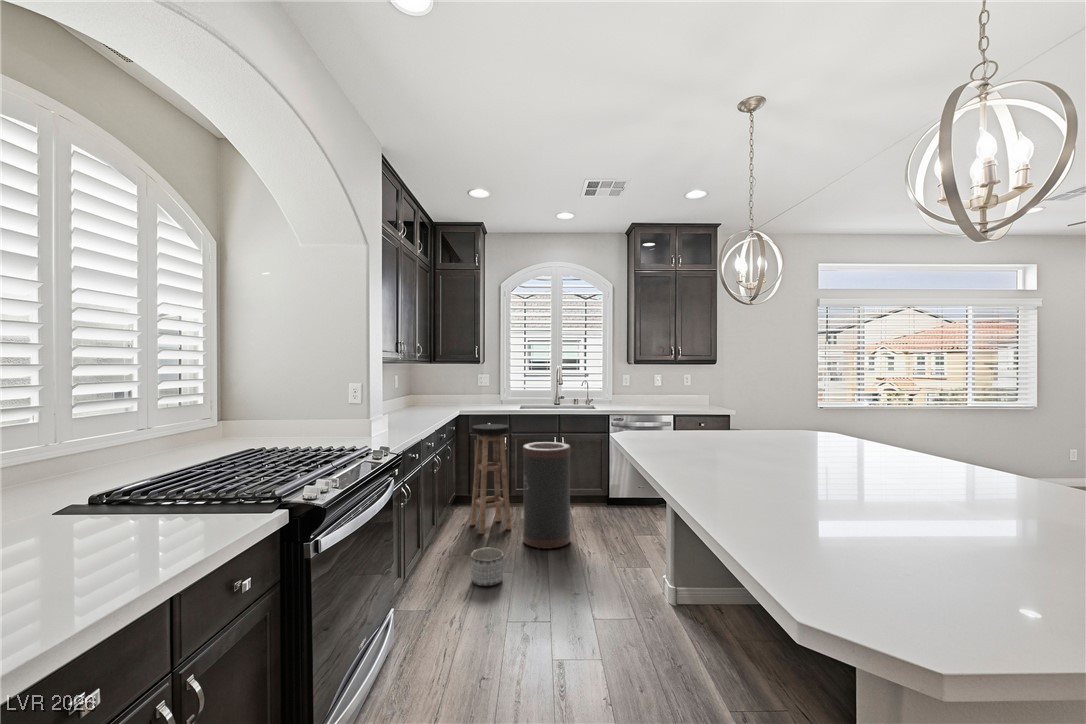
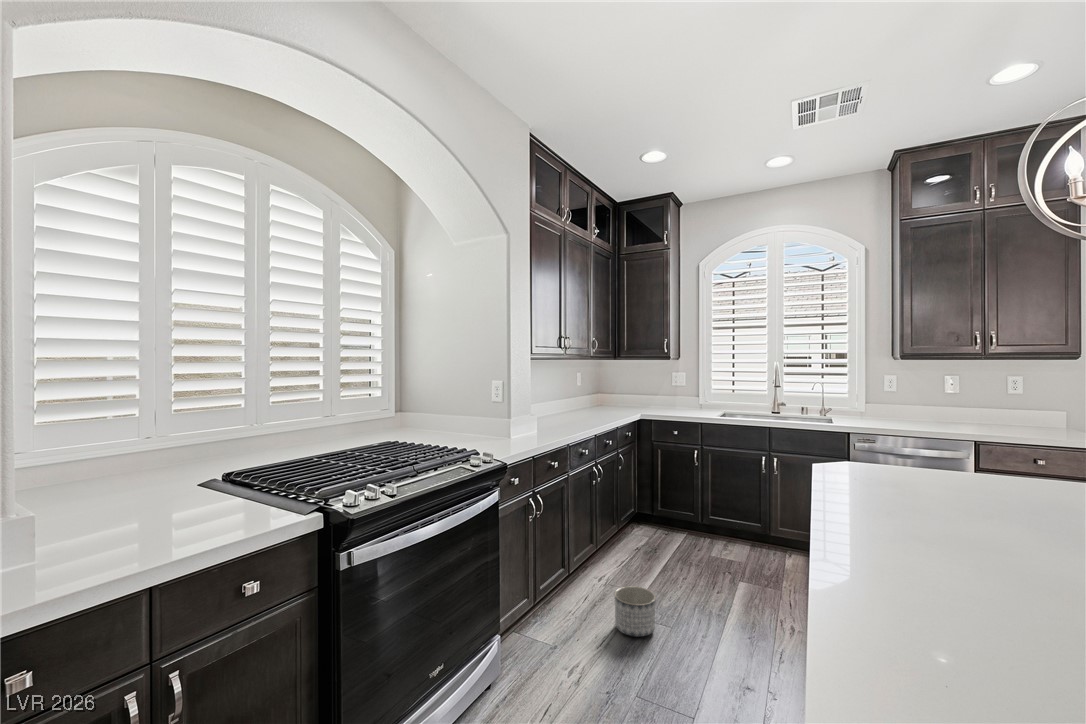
bar stool: present [470,424,511,534] -> none [646,433,693,566]
trash can: present [523,442,571,549] -> none [701,461,768,604]

